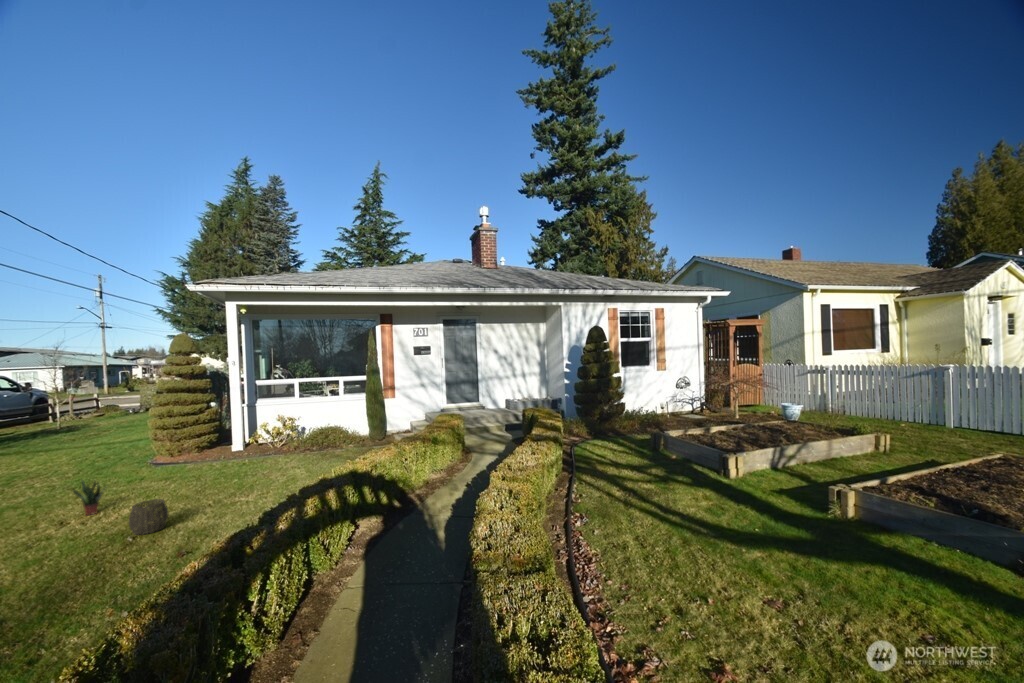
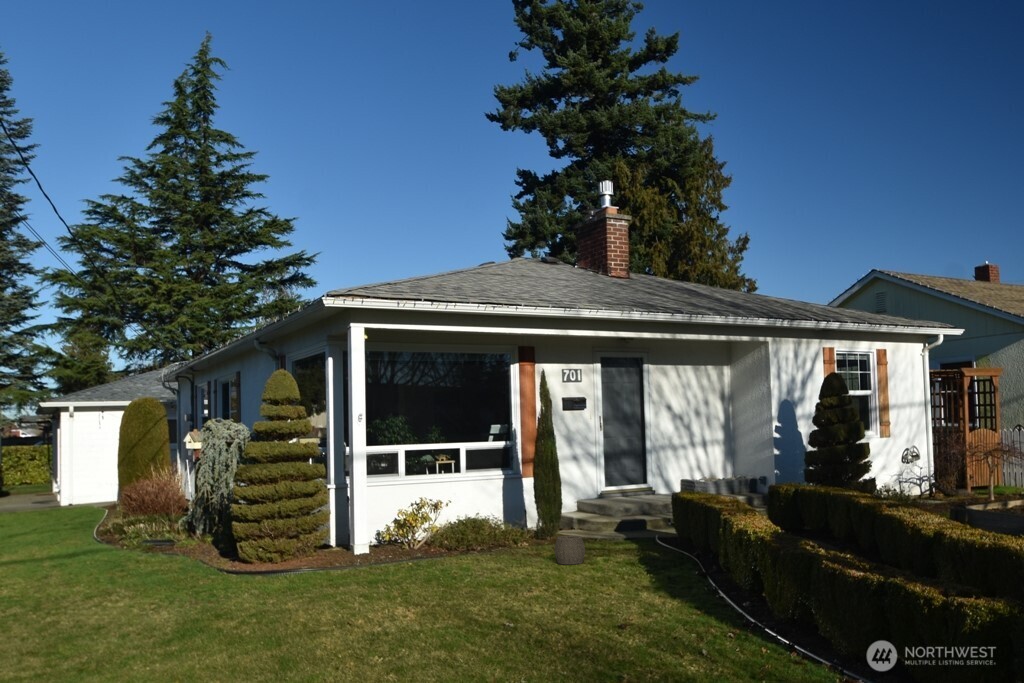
potted plant: present [73,480,102,515] -> none [437,526,462,565]

